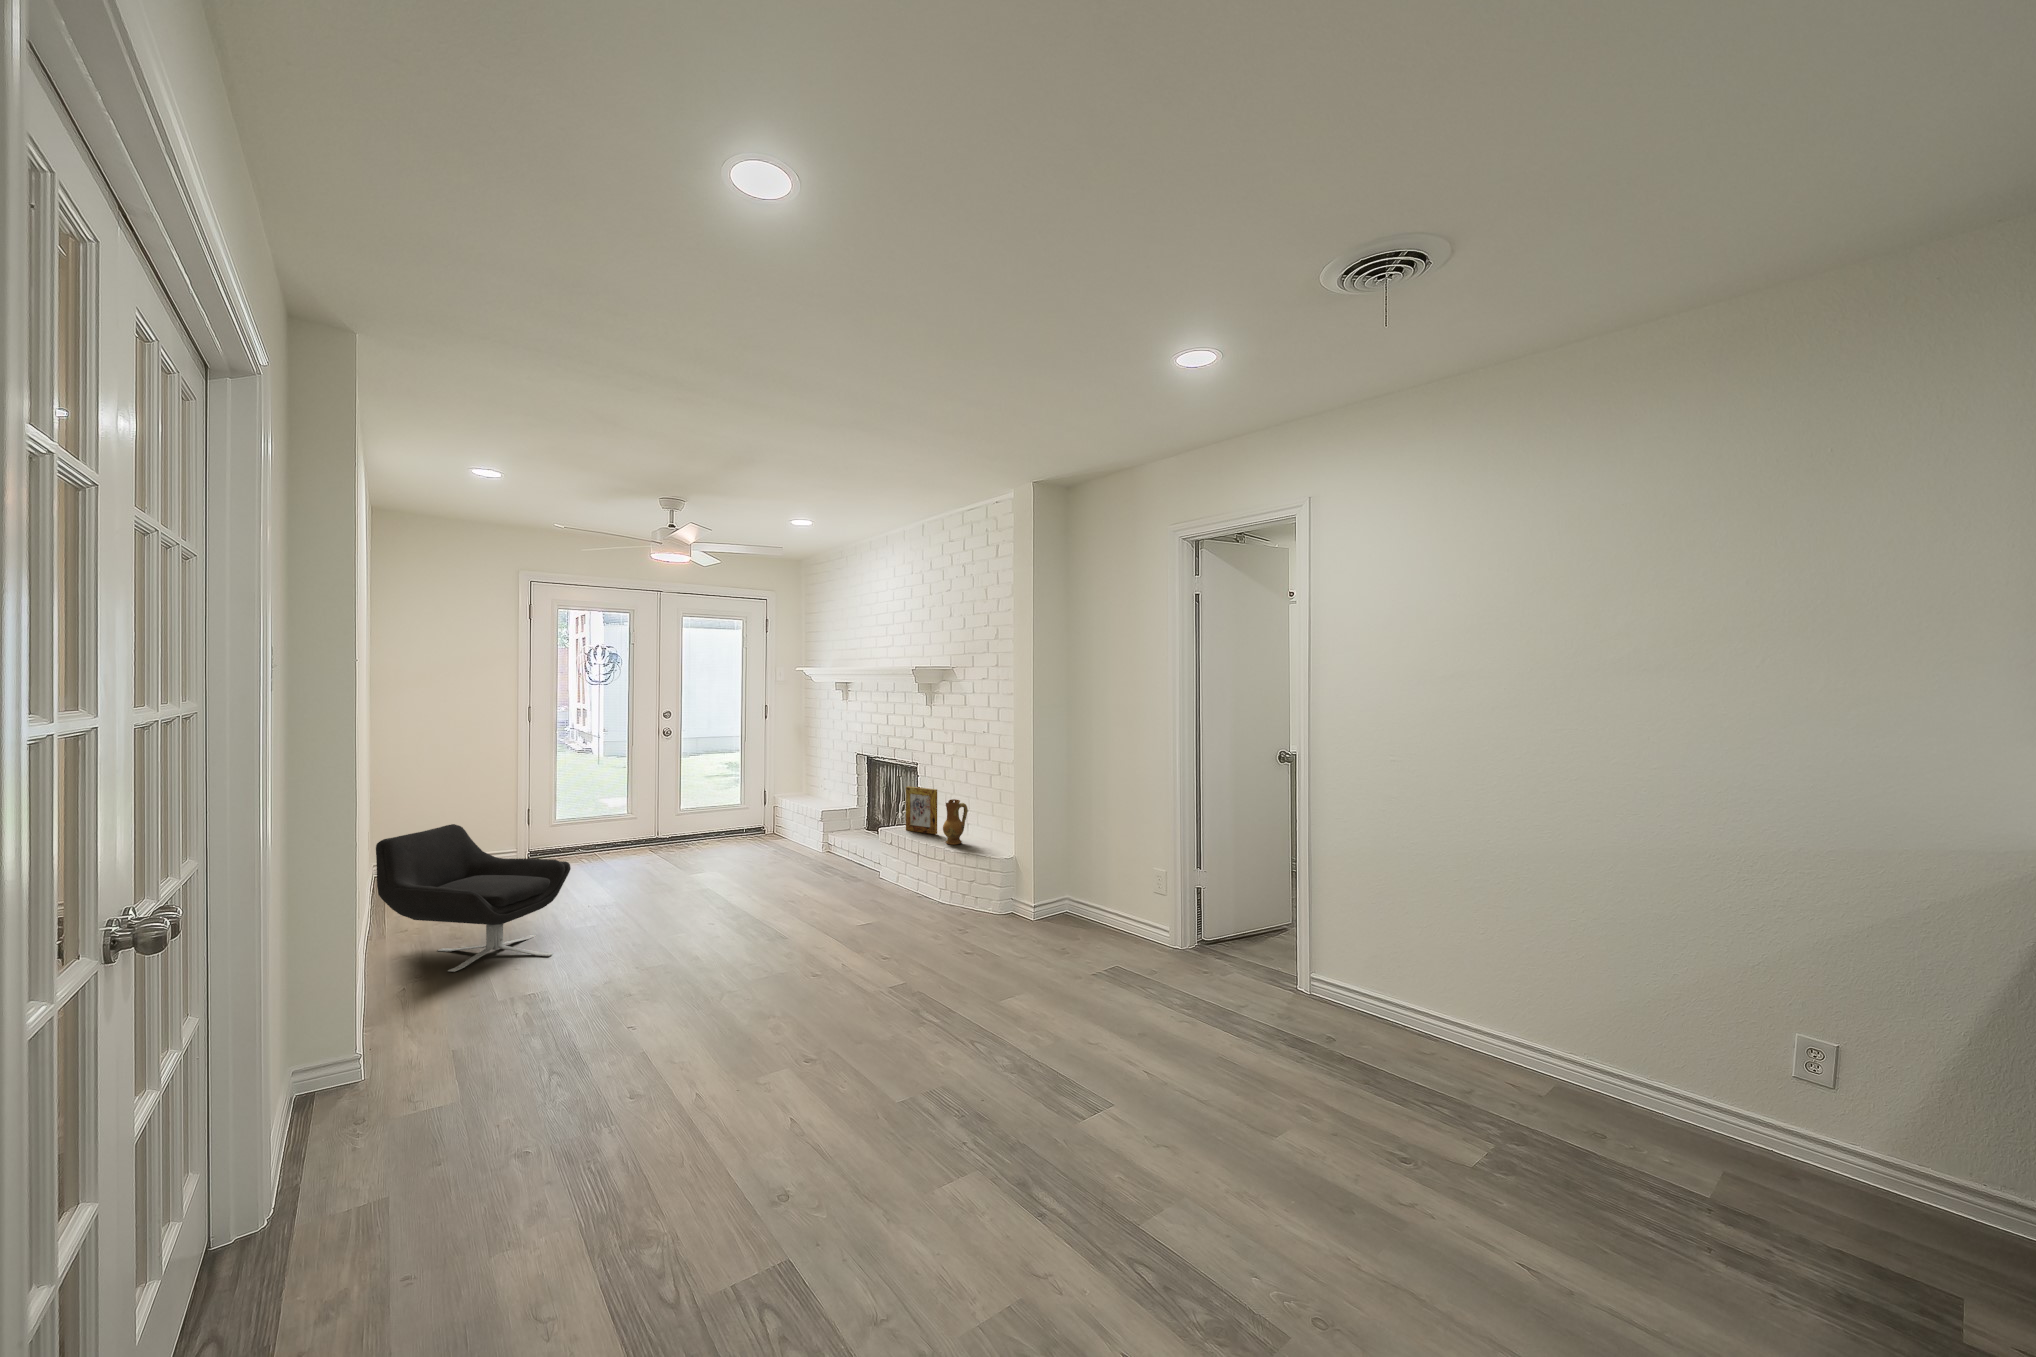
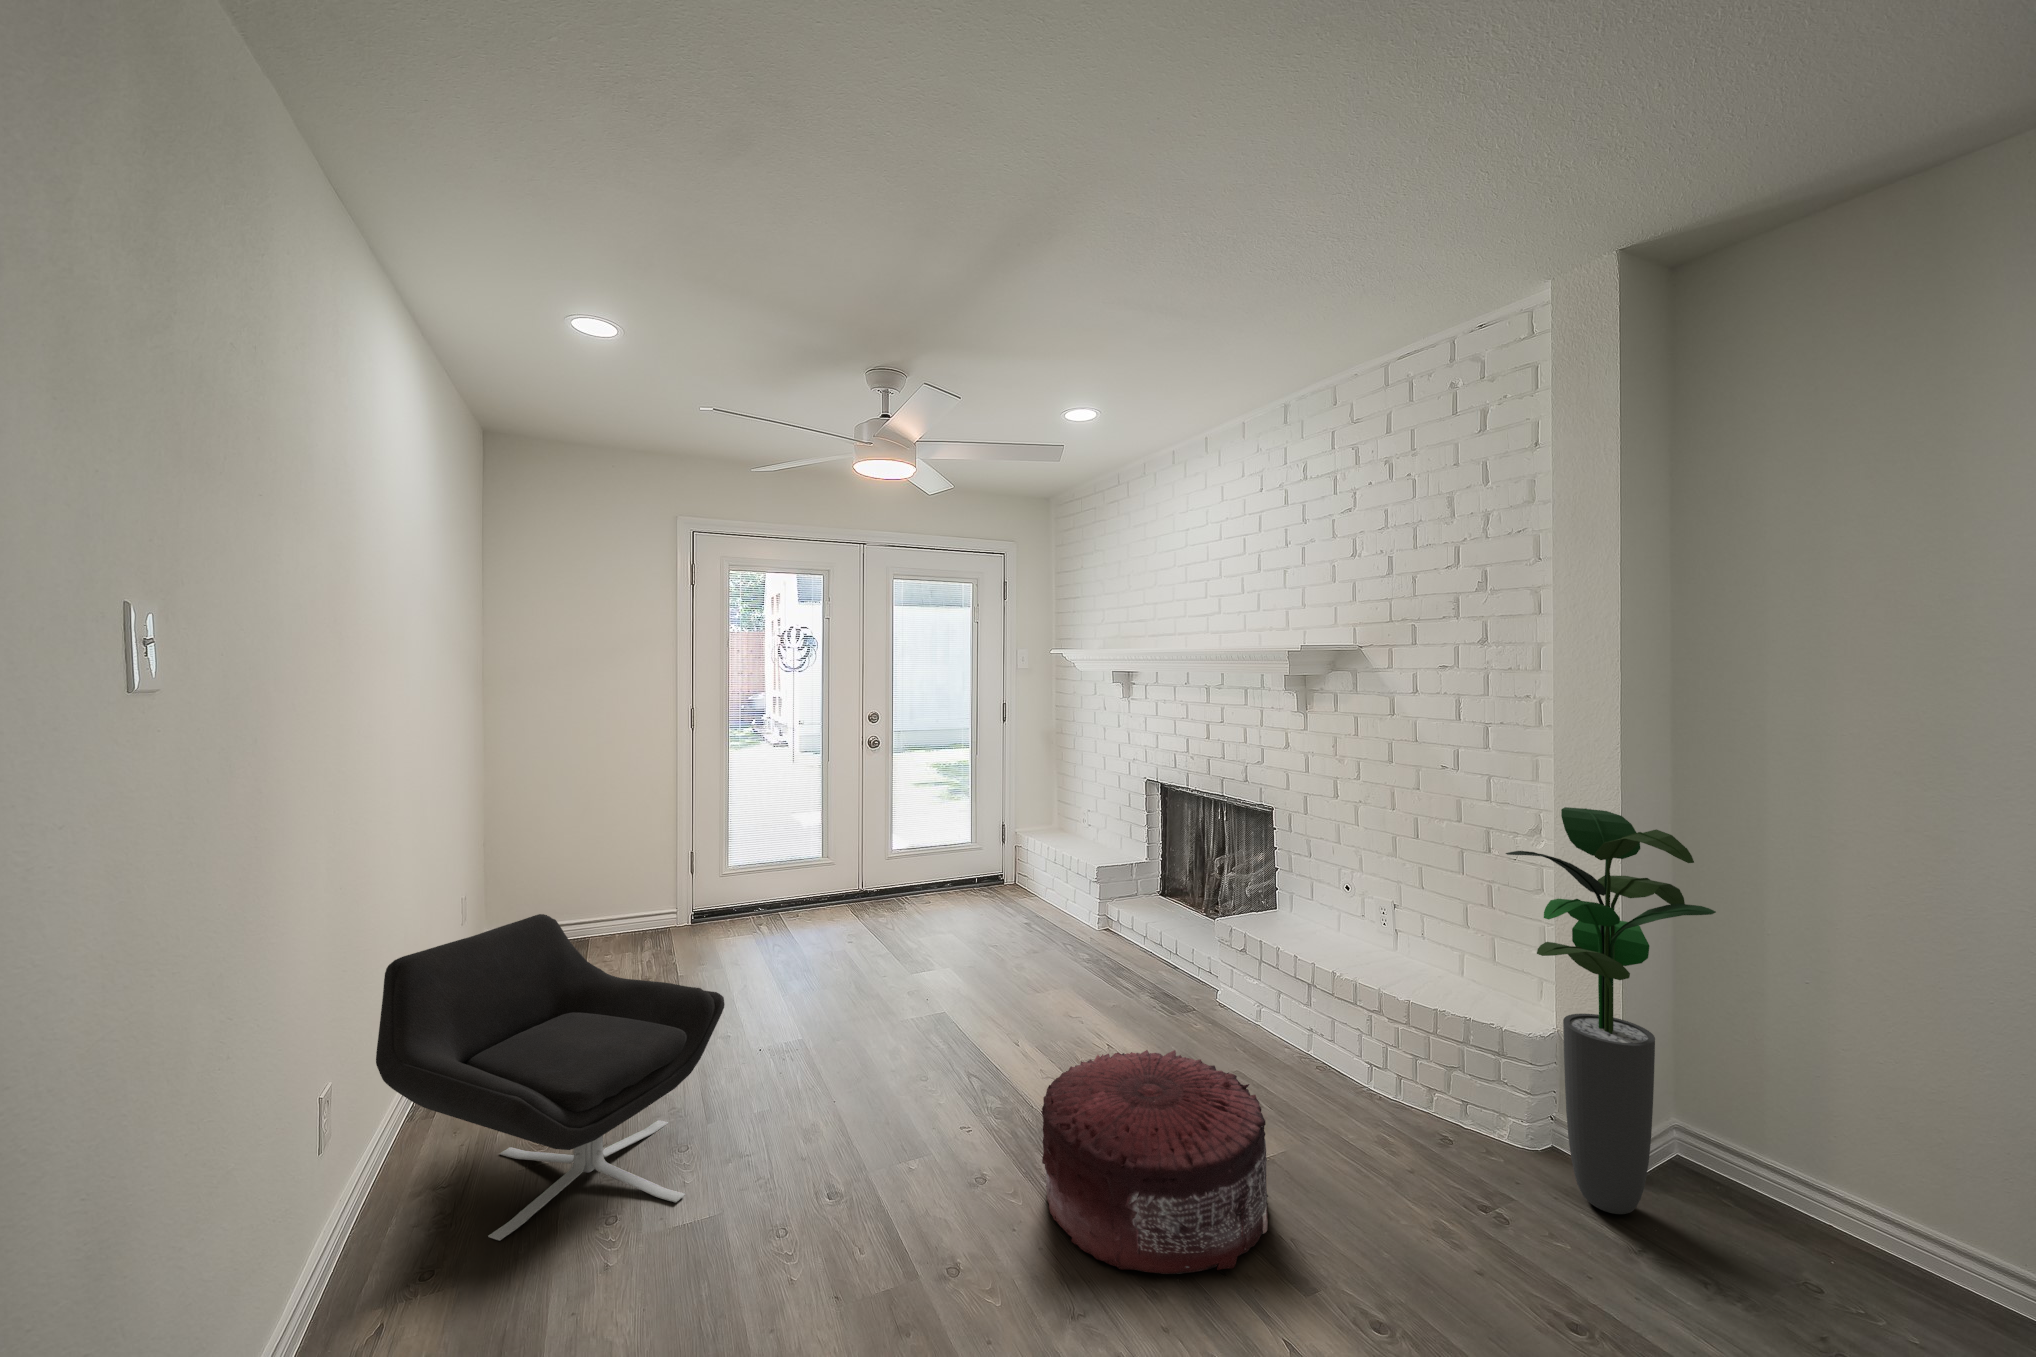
potted plant: none [974,748,1051,928] -> present [1506,807,1716,1214]
picture frame: present [906,786,937,834] -> none [1268,852,1336,944]
ceramic jug: present [943,799,968,845] -> none [1368,890,1415,979]
pouf: none [744,876,858,955] -> present [1041,1050,1268,1274]

